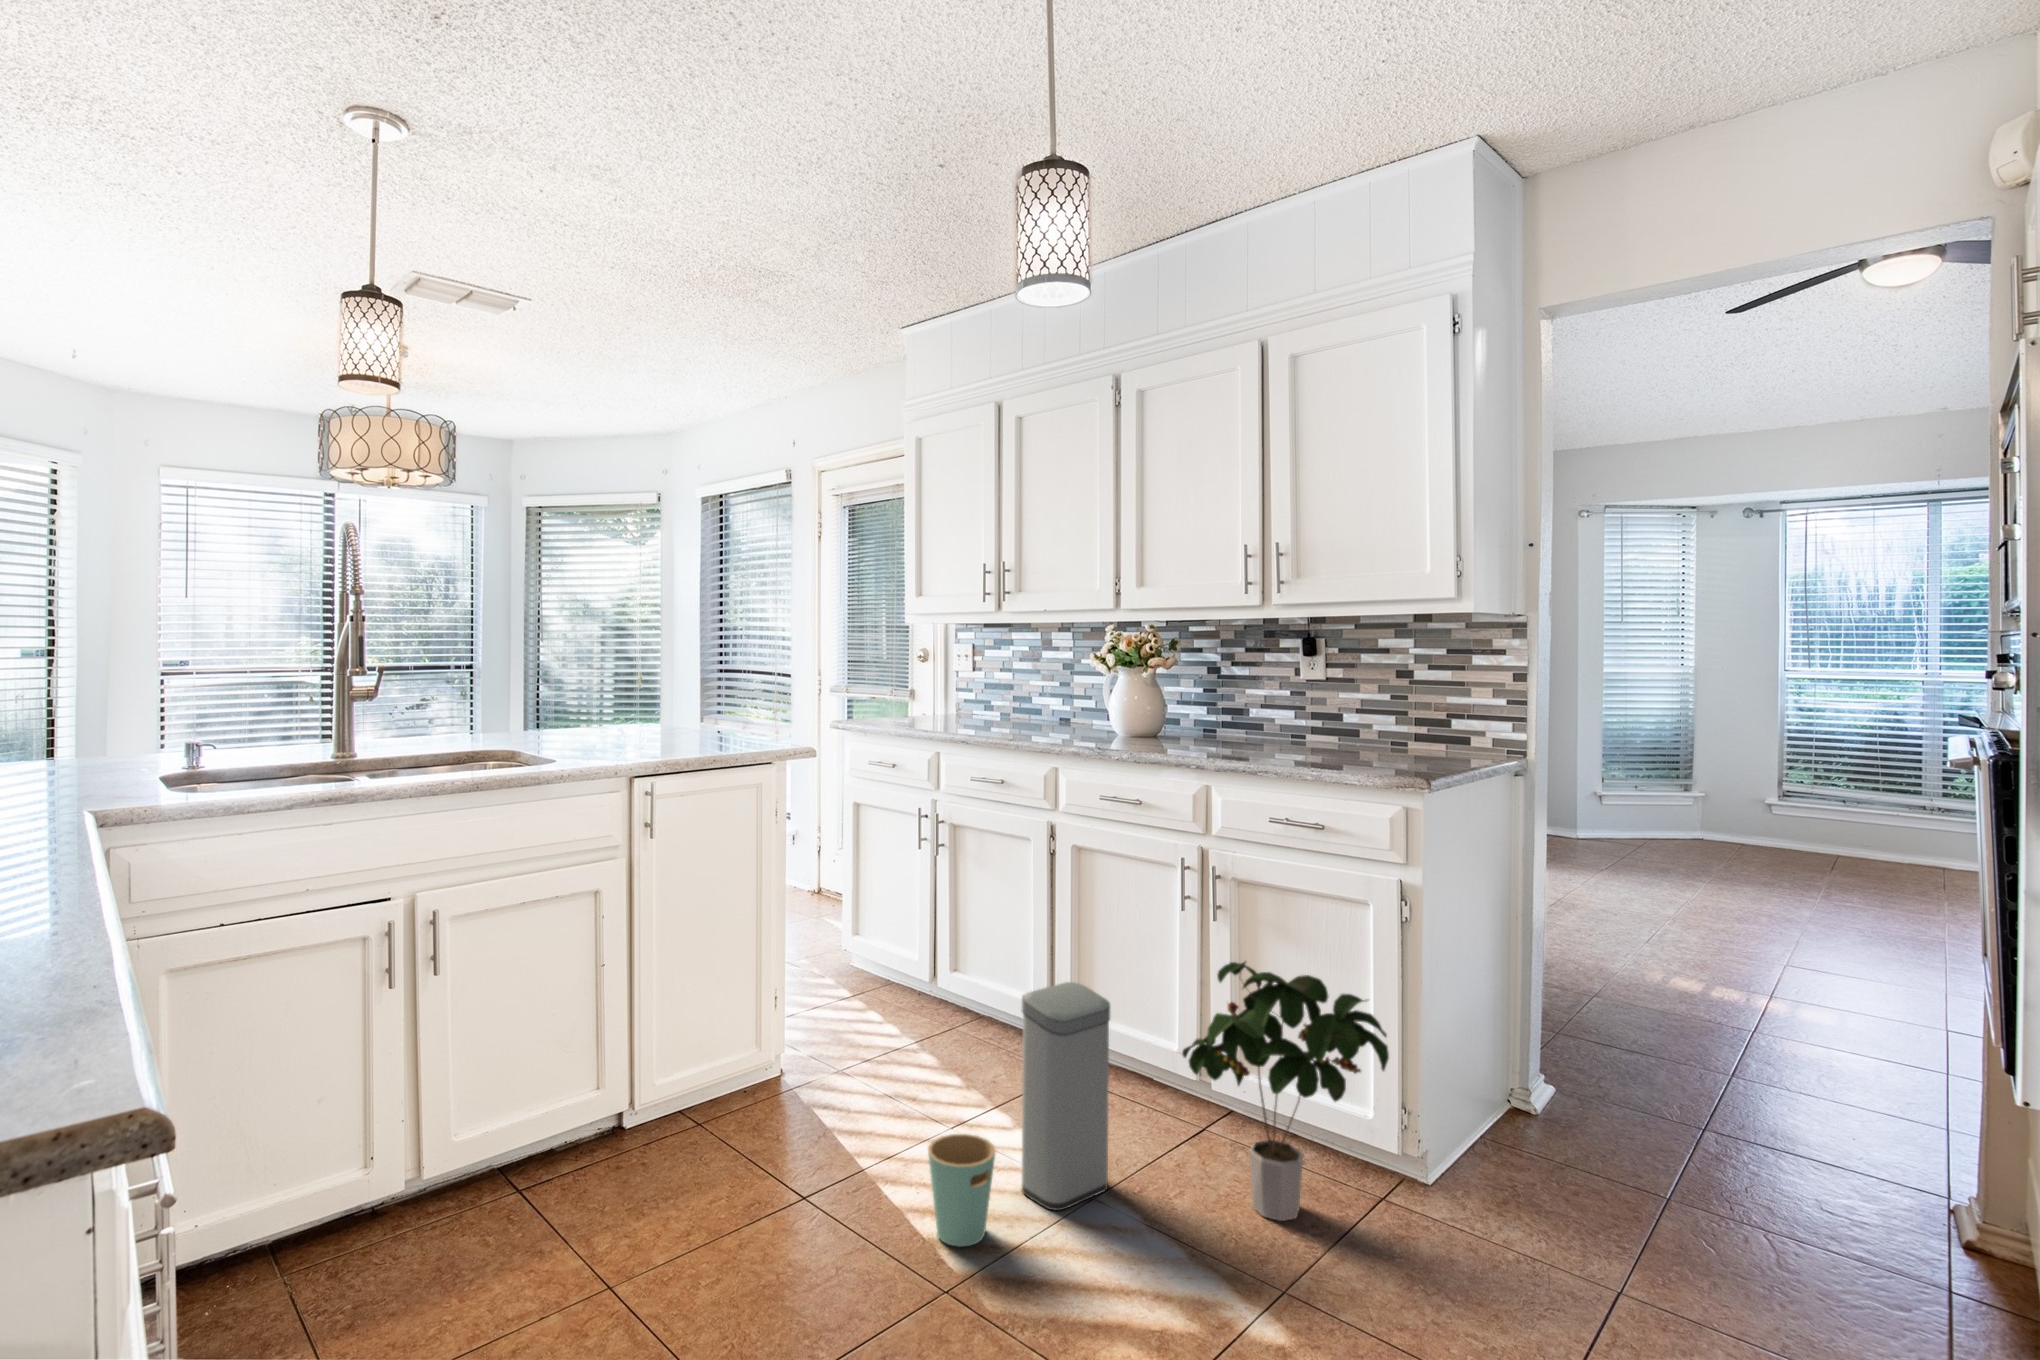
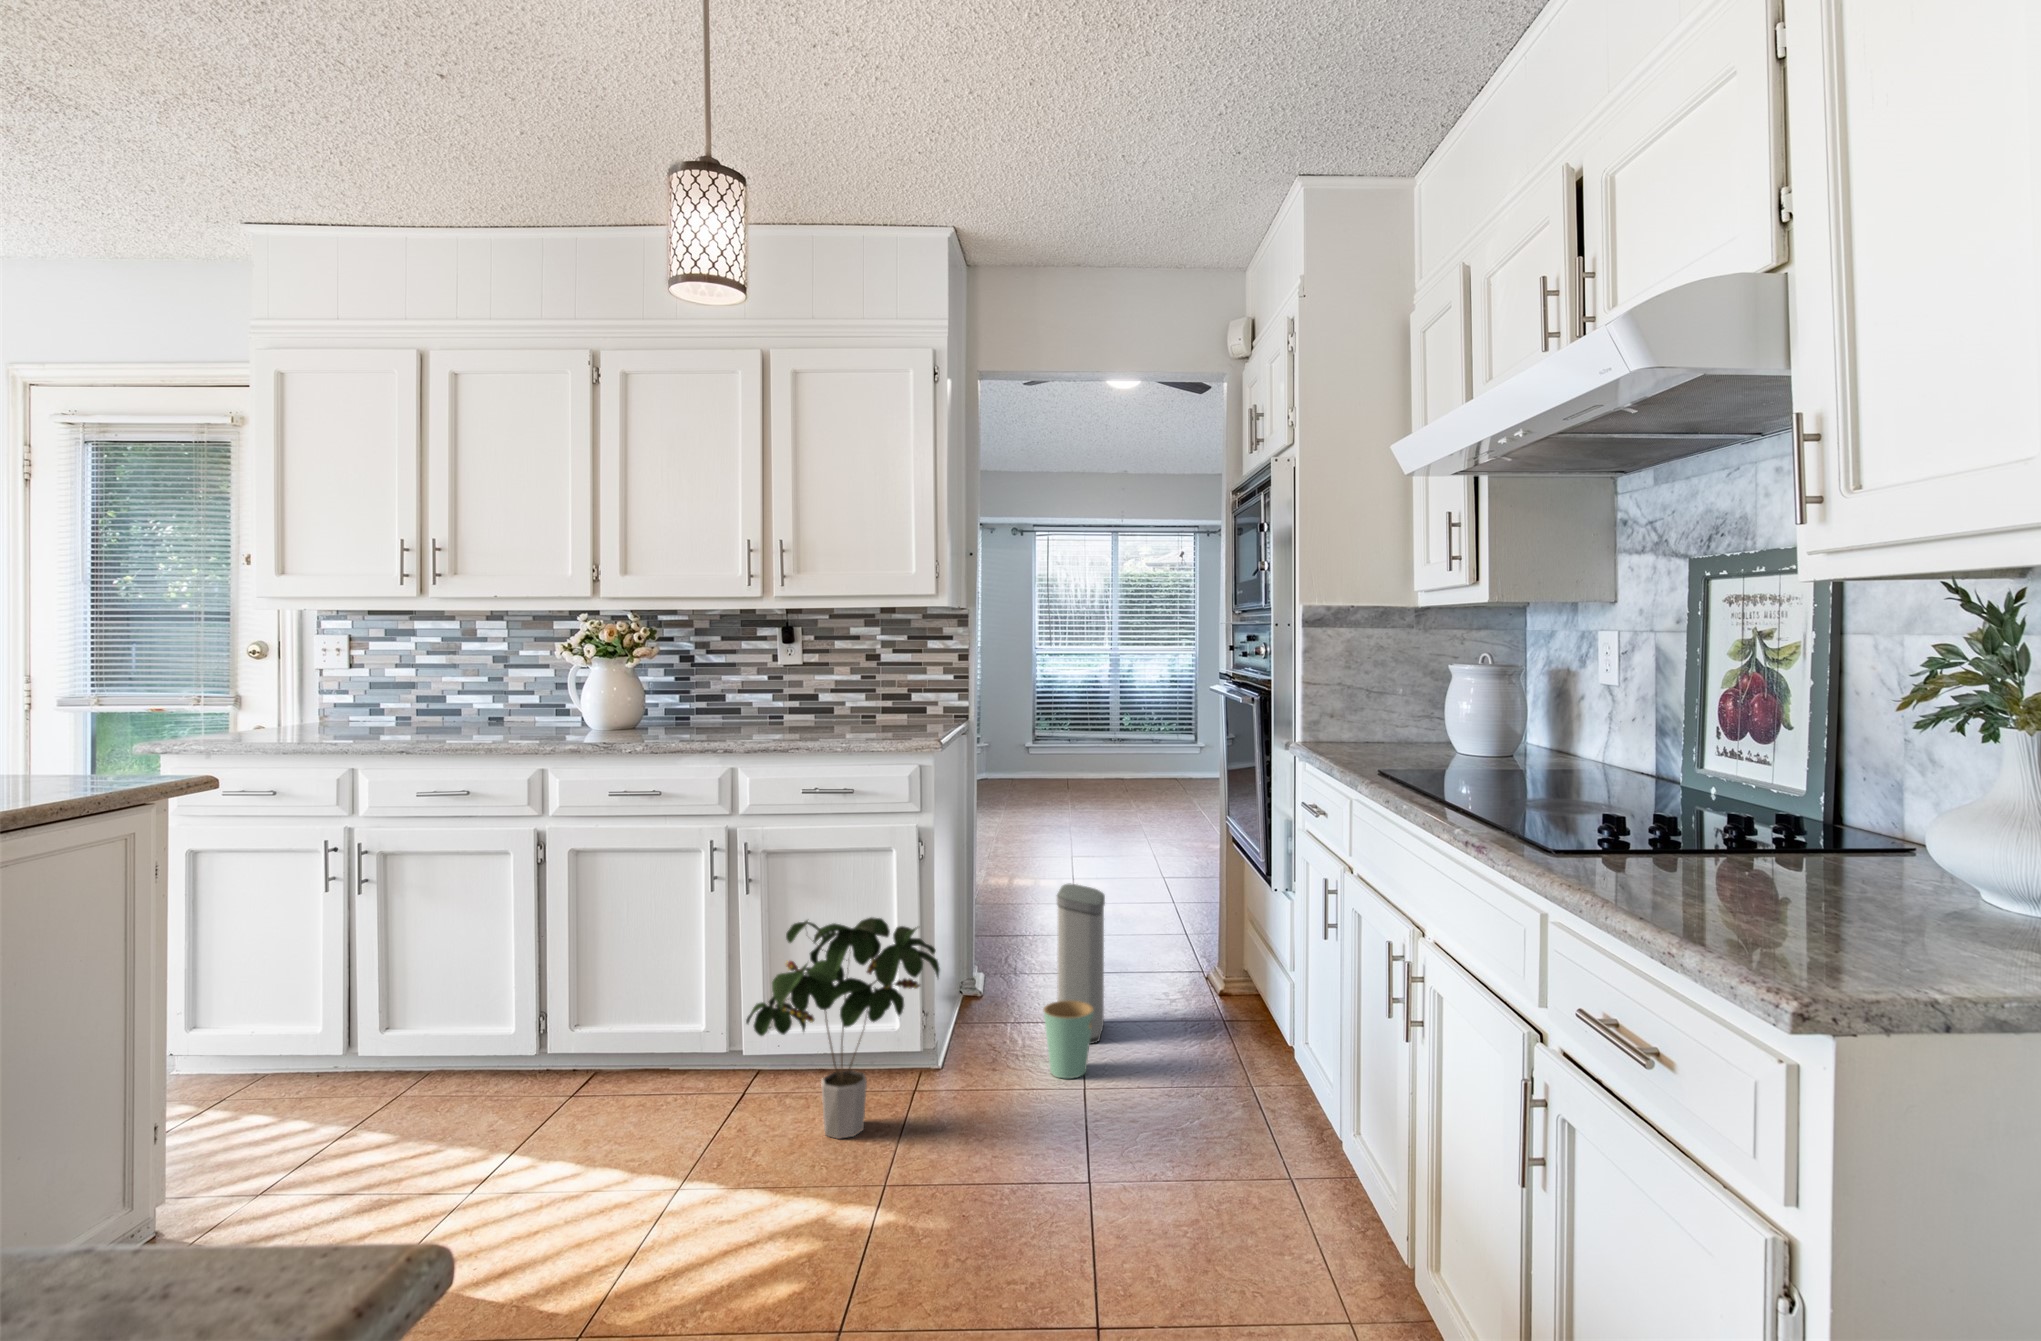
trash can: present [928,982,1110,1247] -> present [1043,883,1105,1079]

